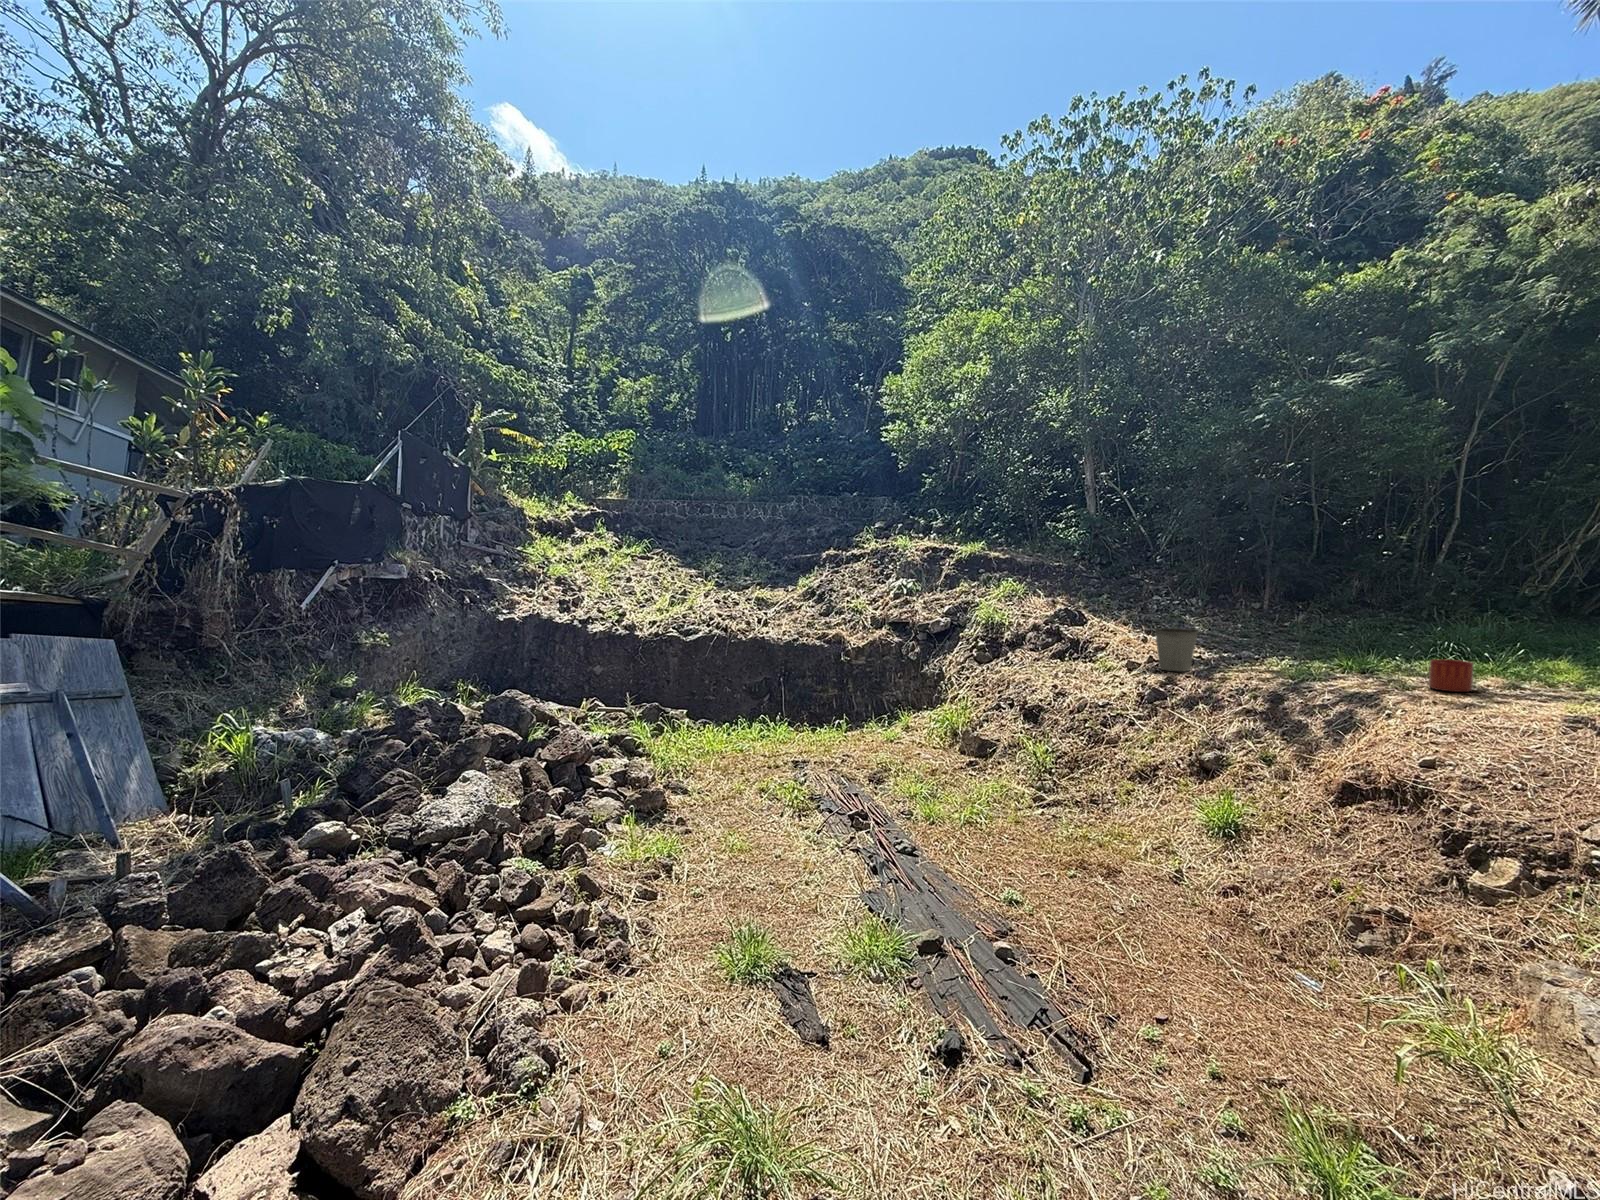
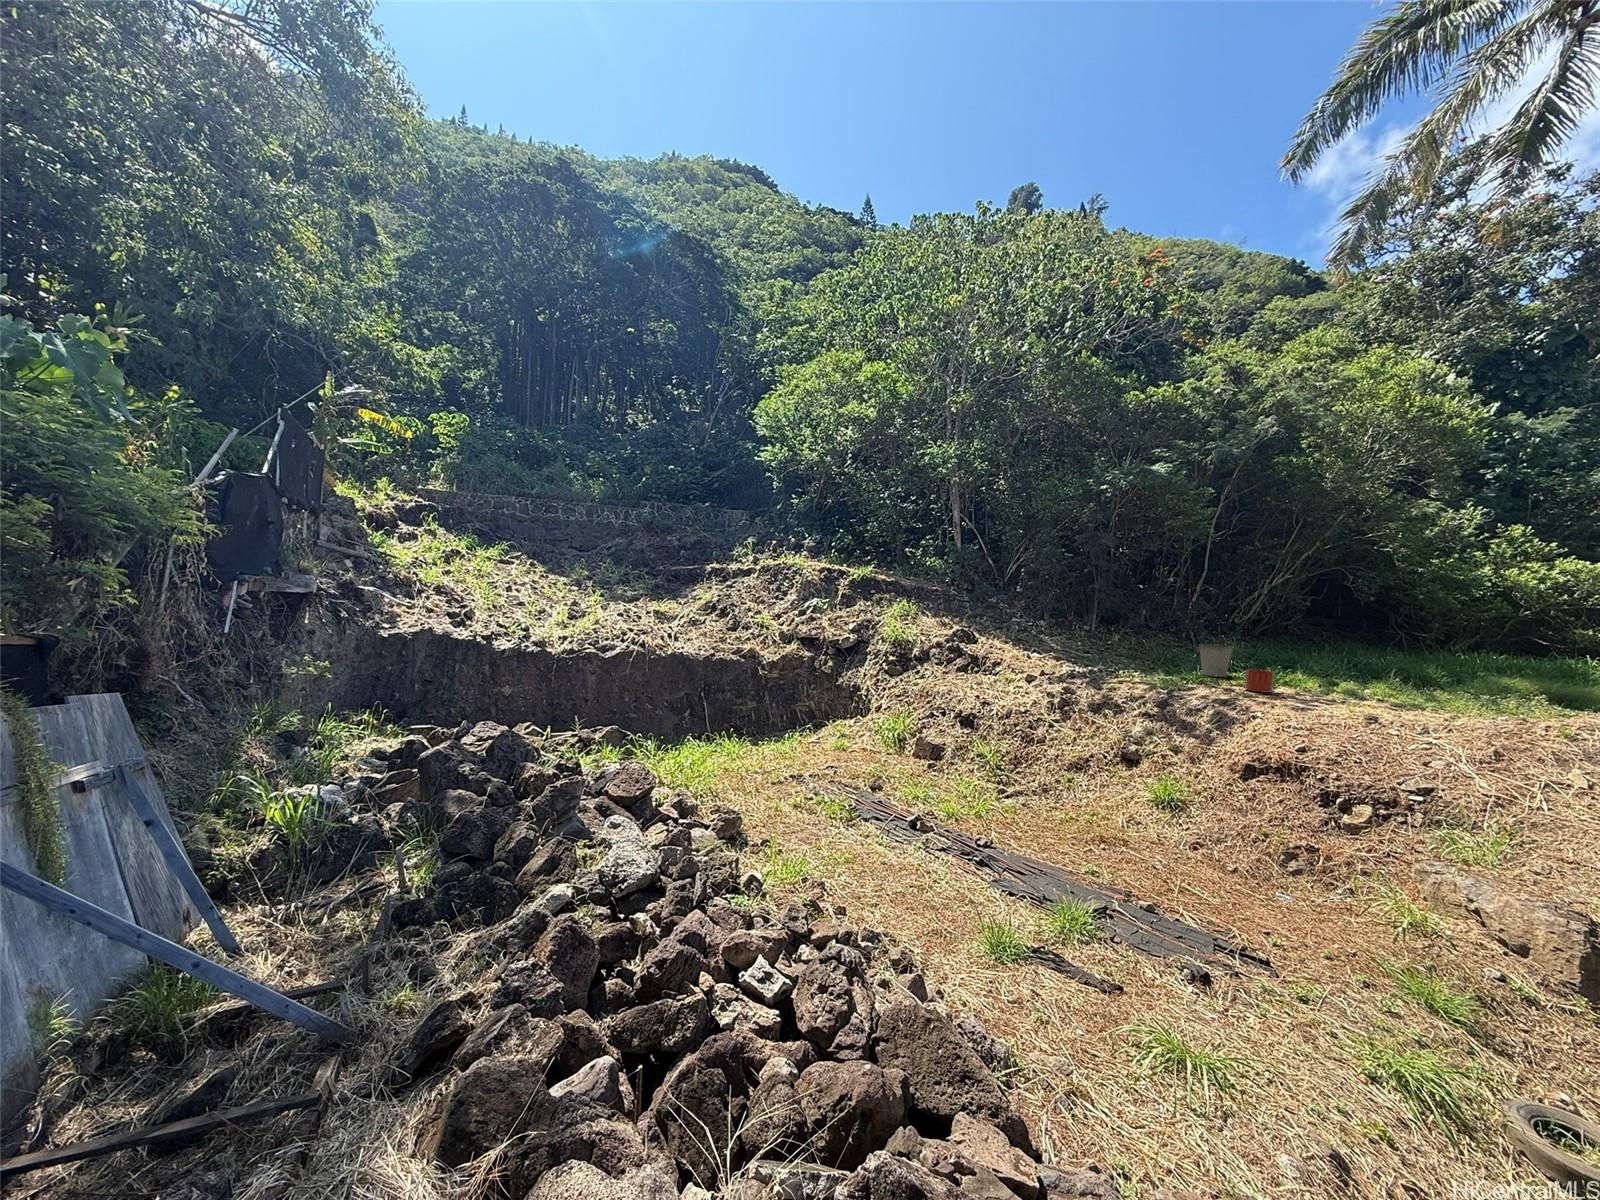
bucket: present [1154,628,1198,671] -> present [1199,644,1232,677]

